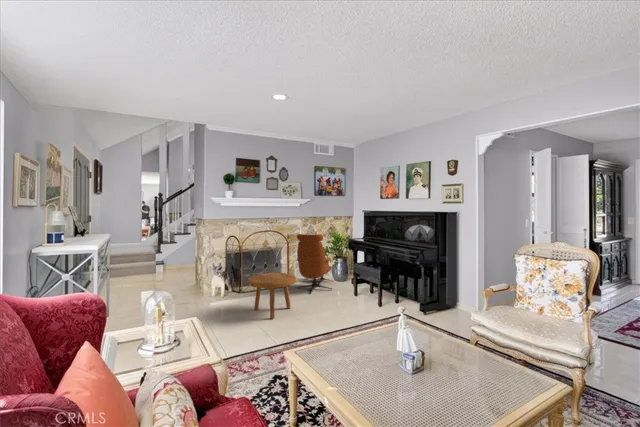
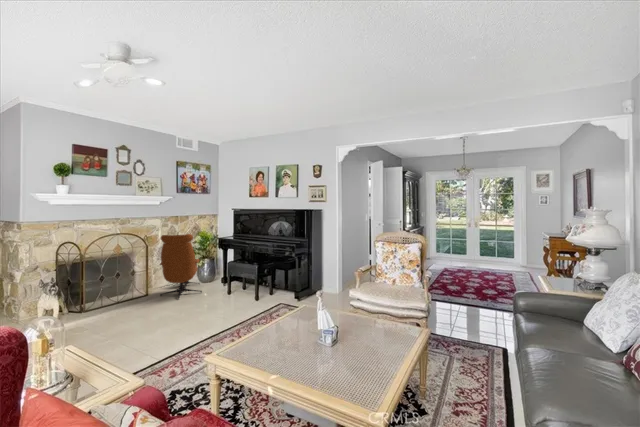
footstool: present [248,273,296,319] -> none [104,280,169,333]

